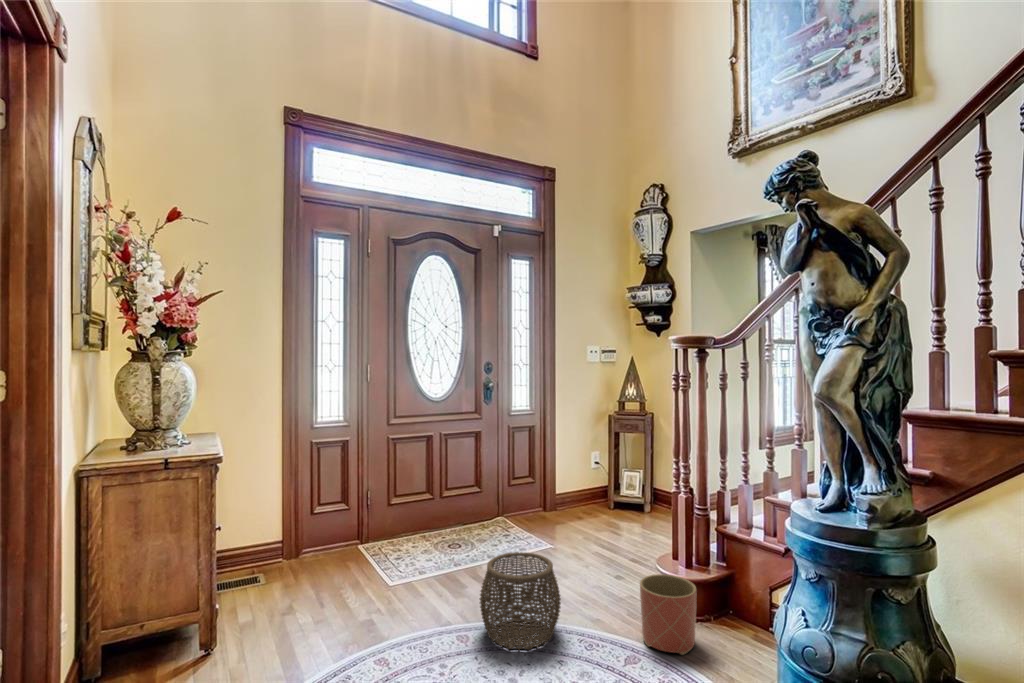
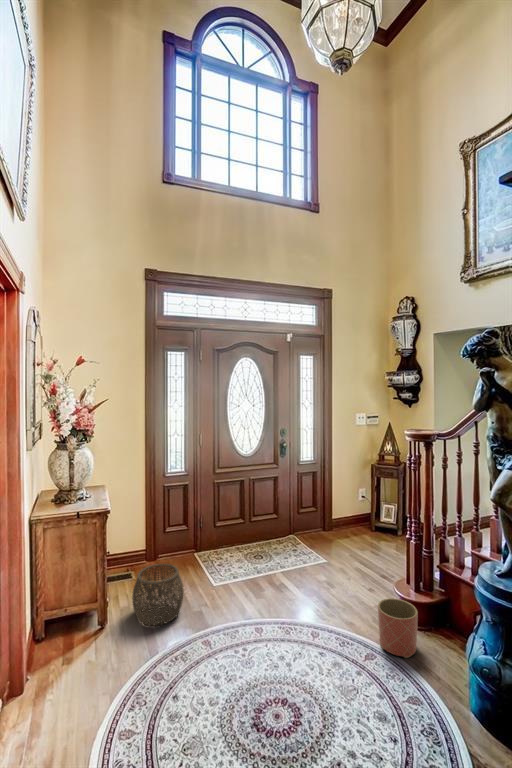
woven basket: present [480,552,561,650] -> present [132,564,184,626]

